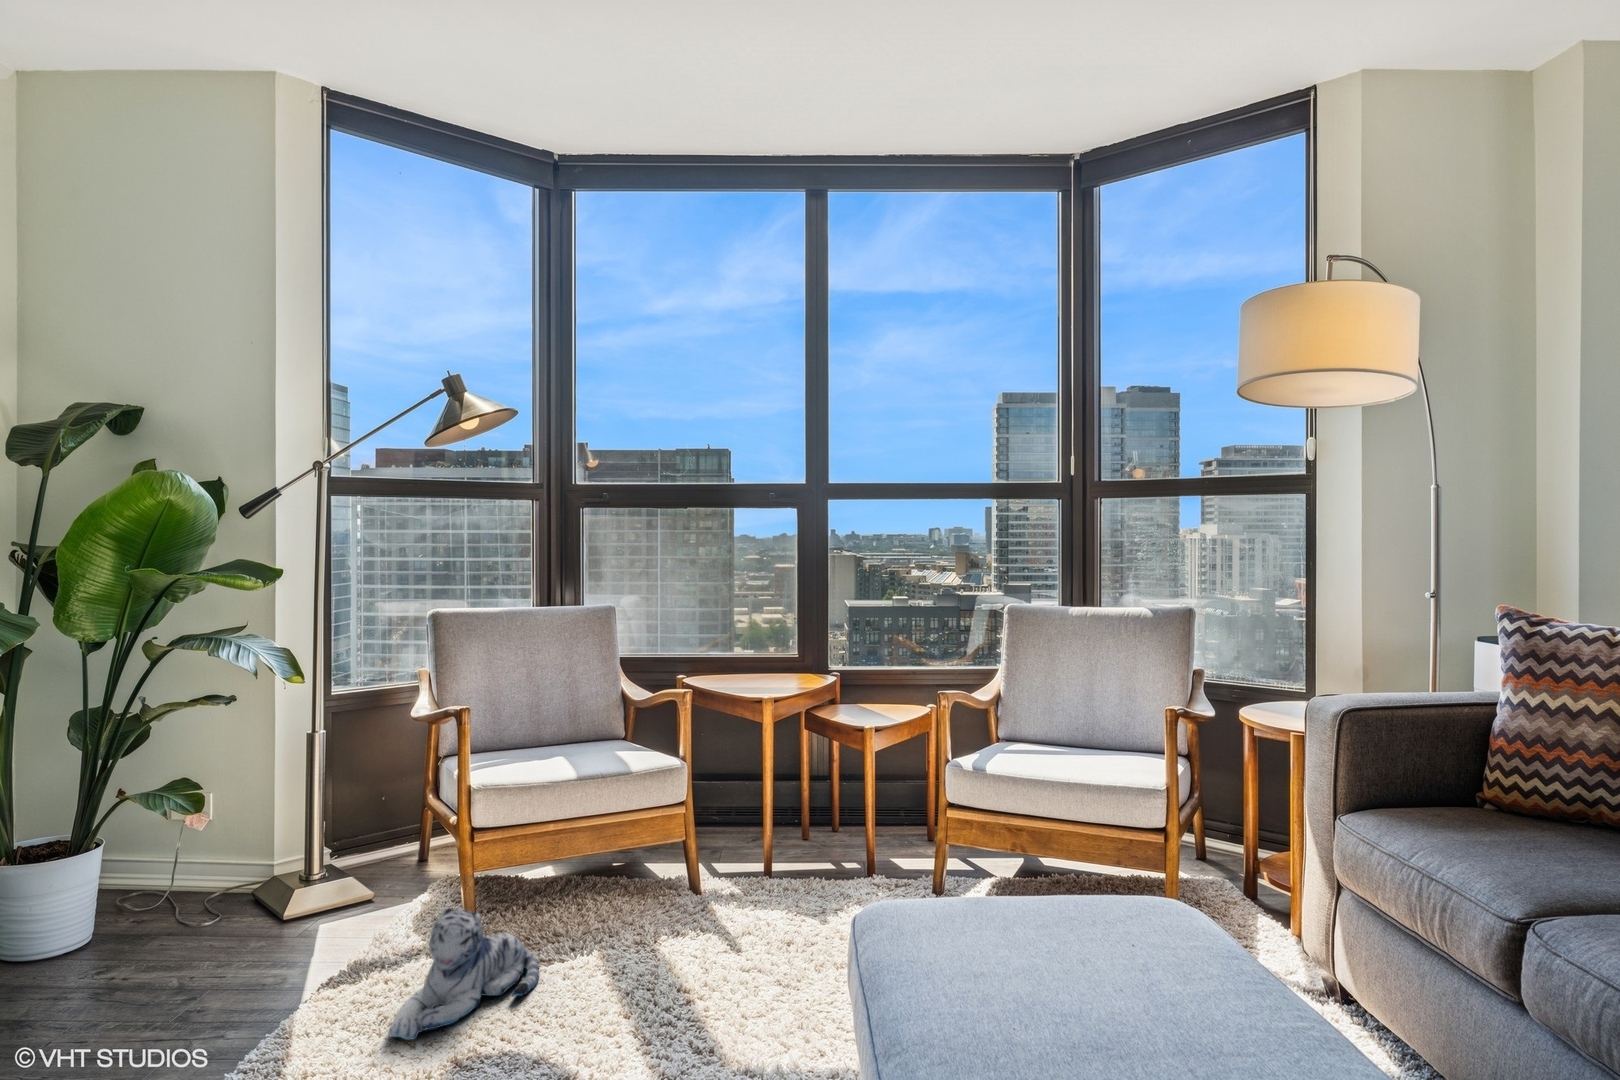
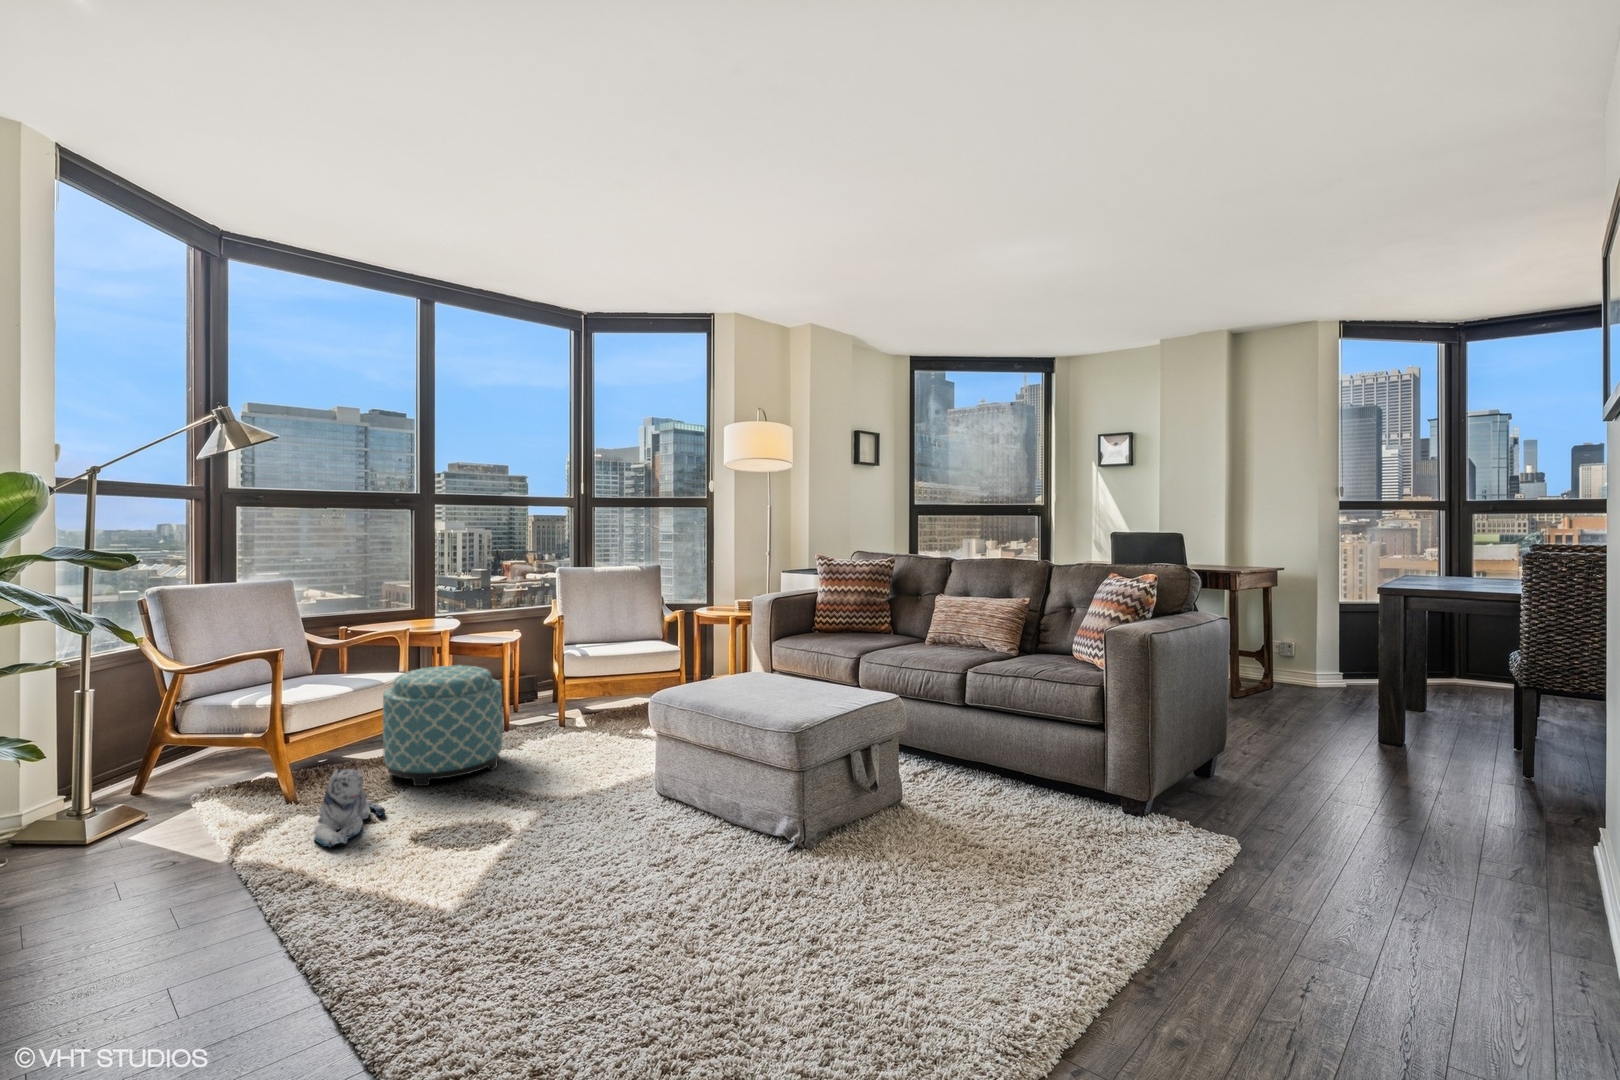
ottoman: none [610,758,784,956] -> present [383,665,503,786]

